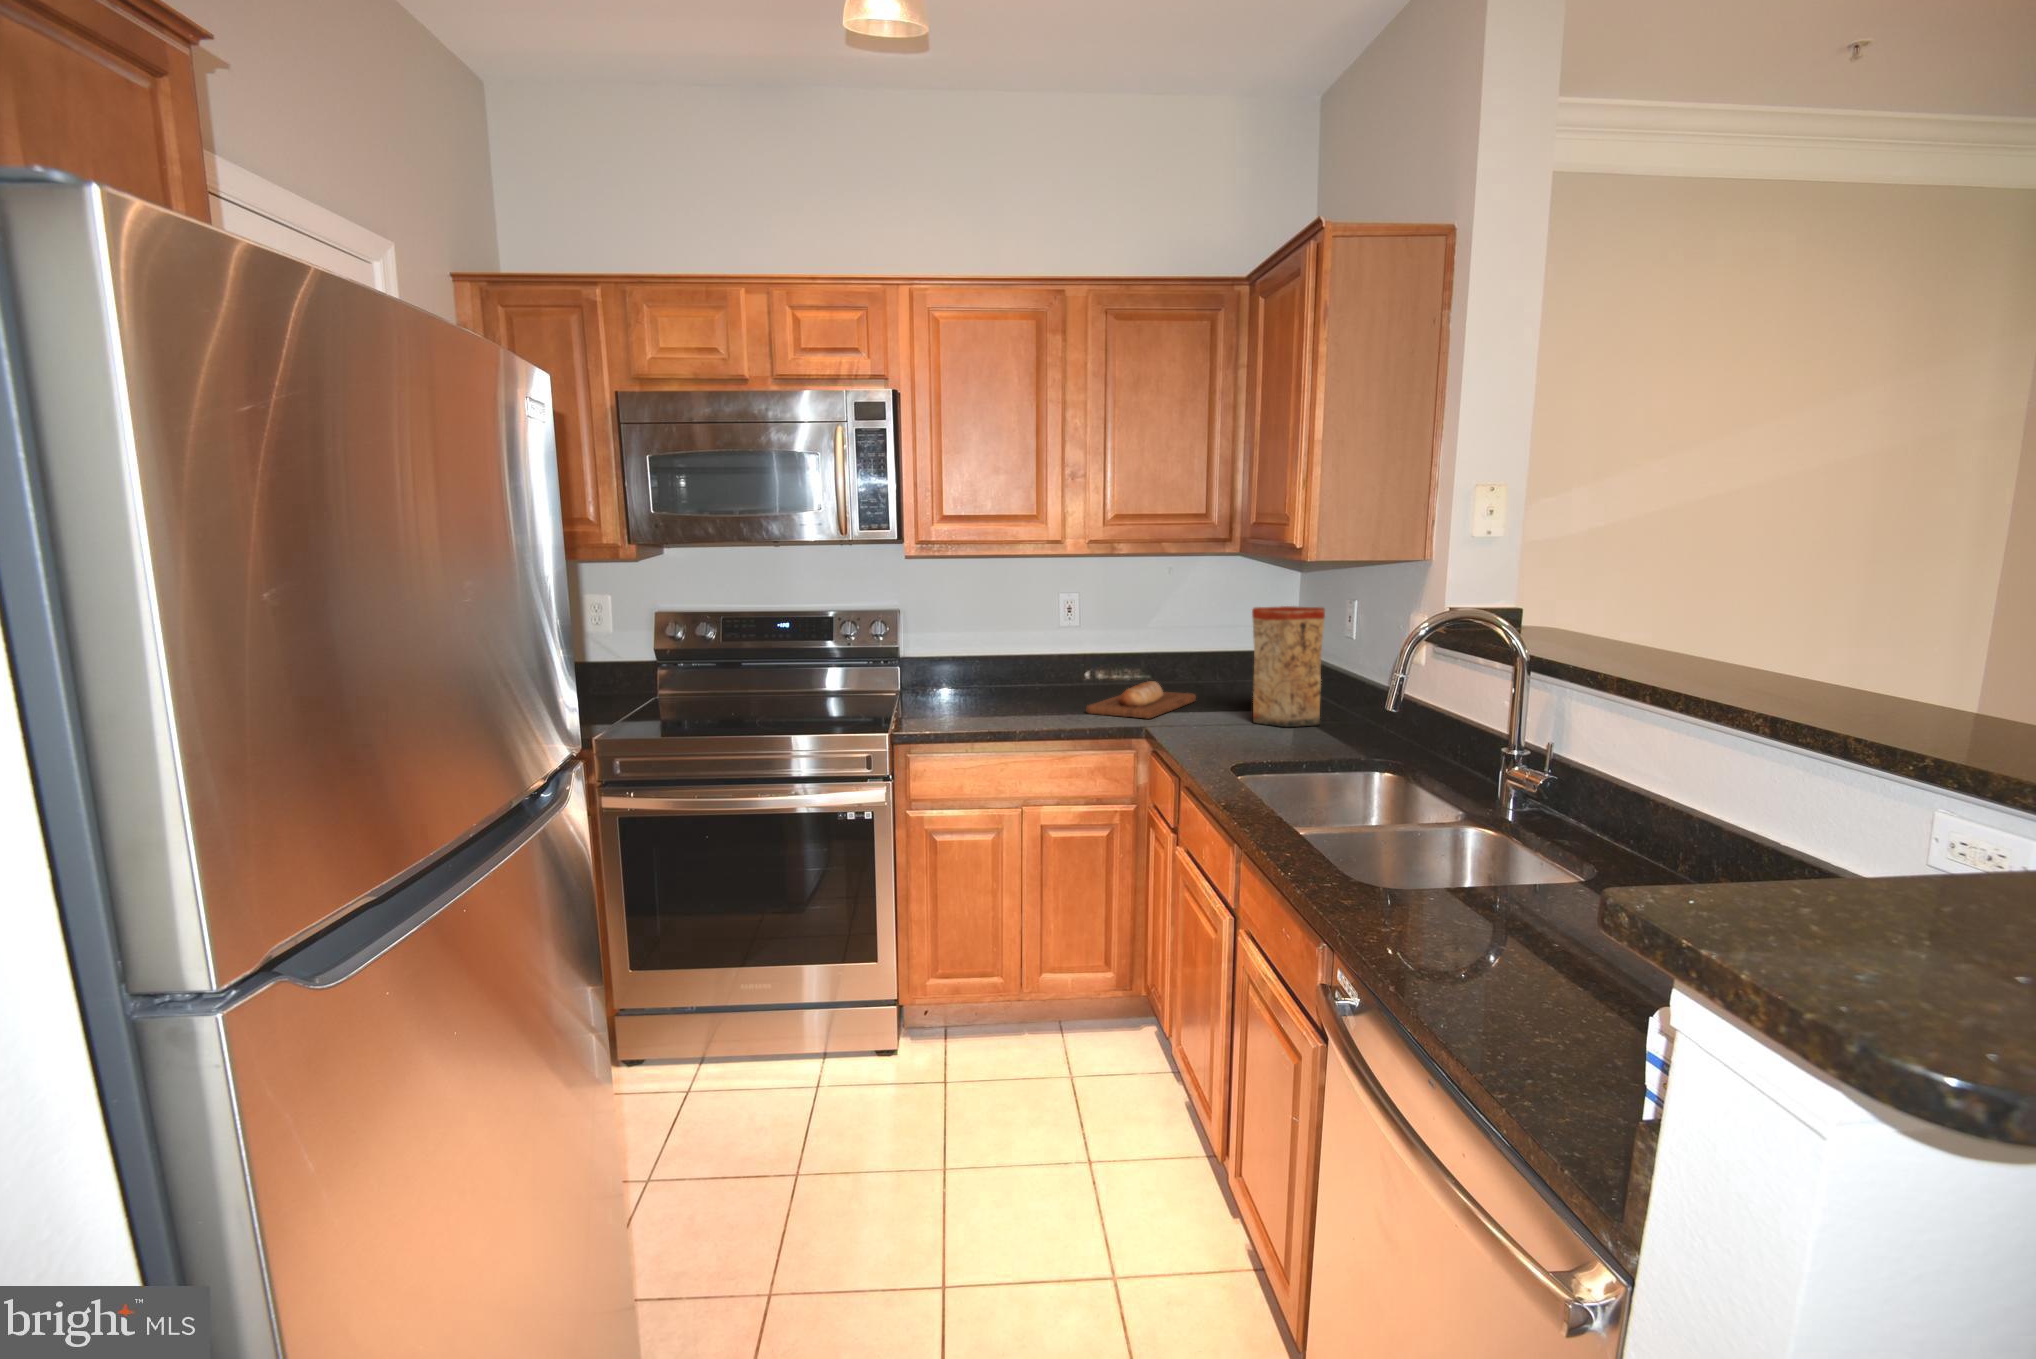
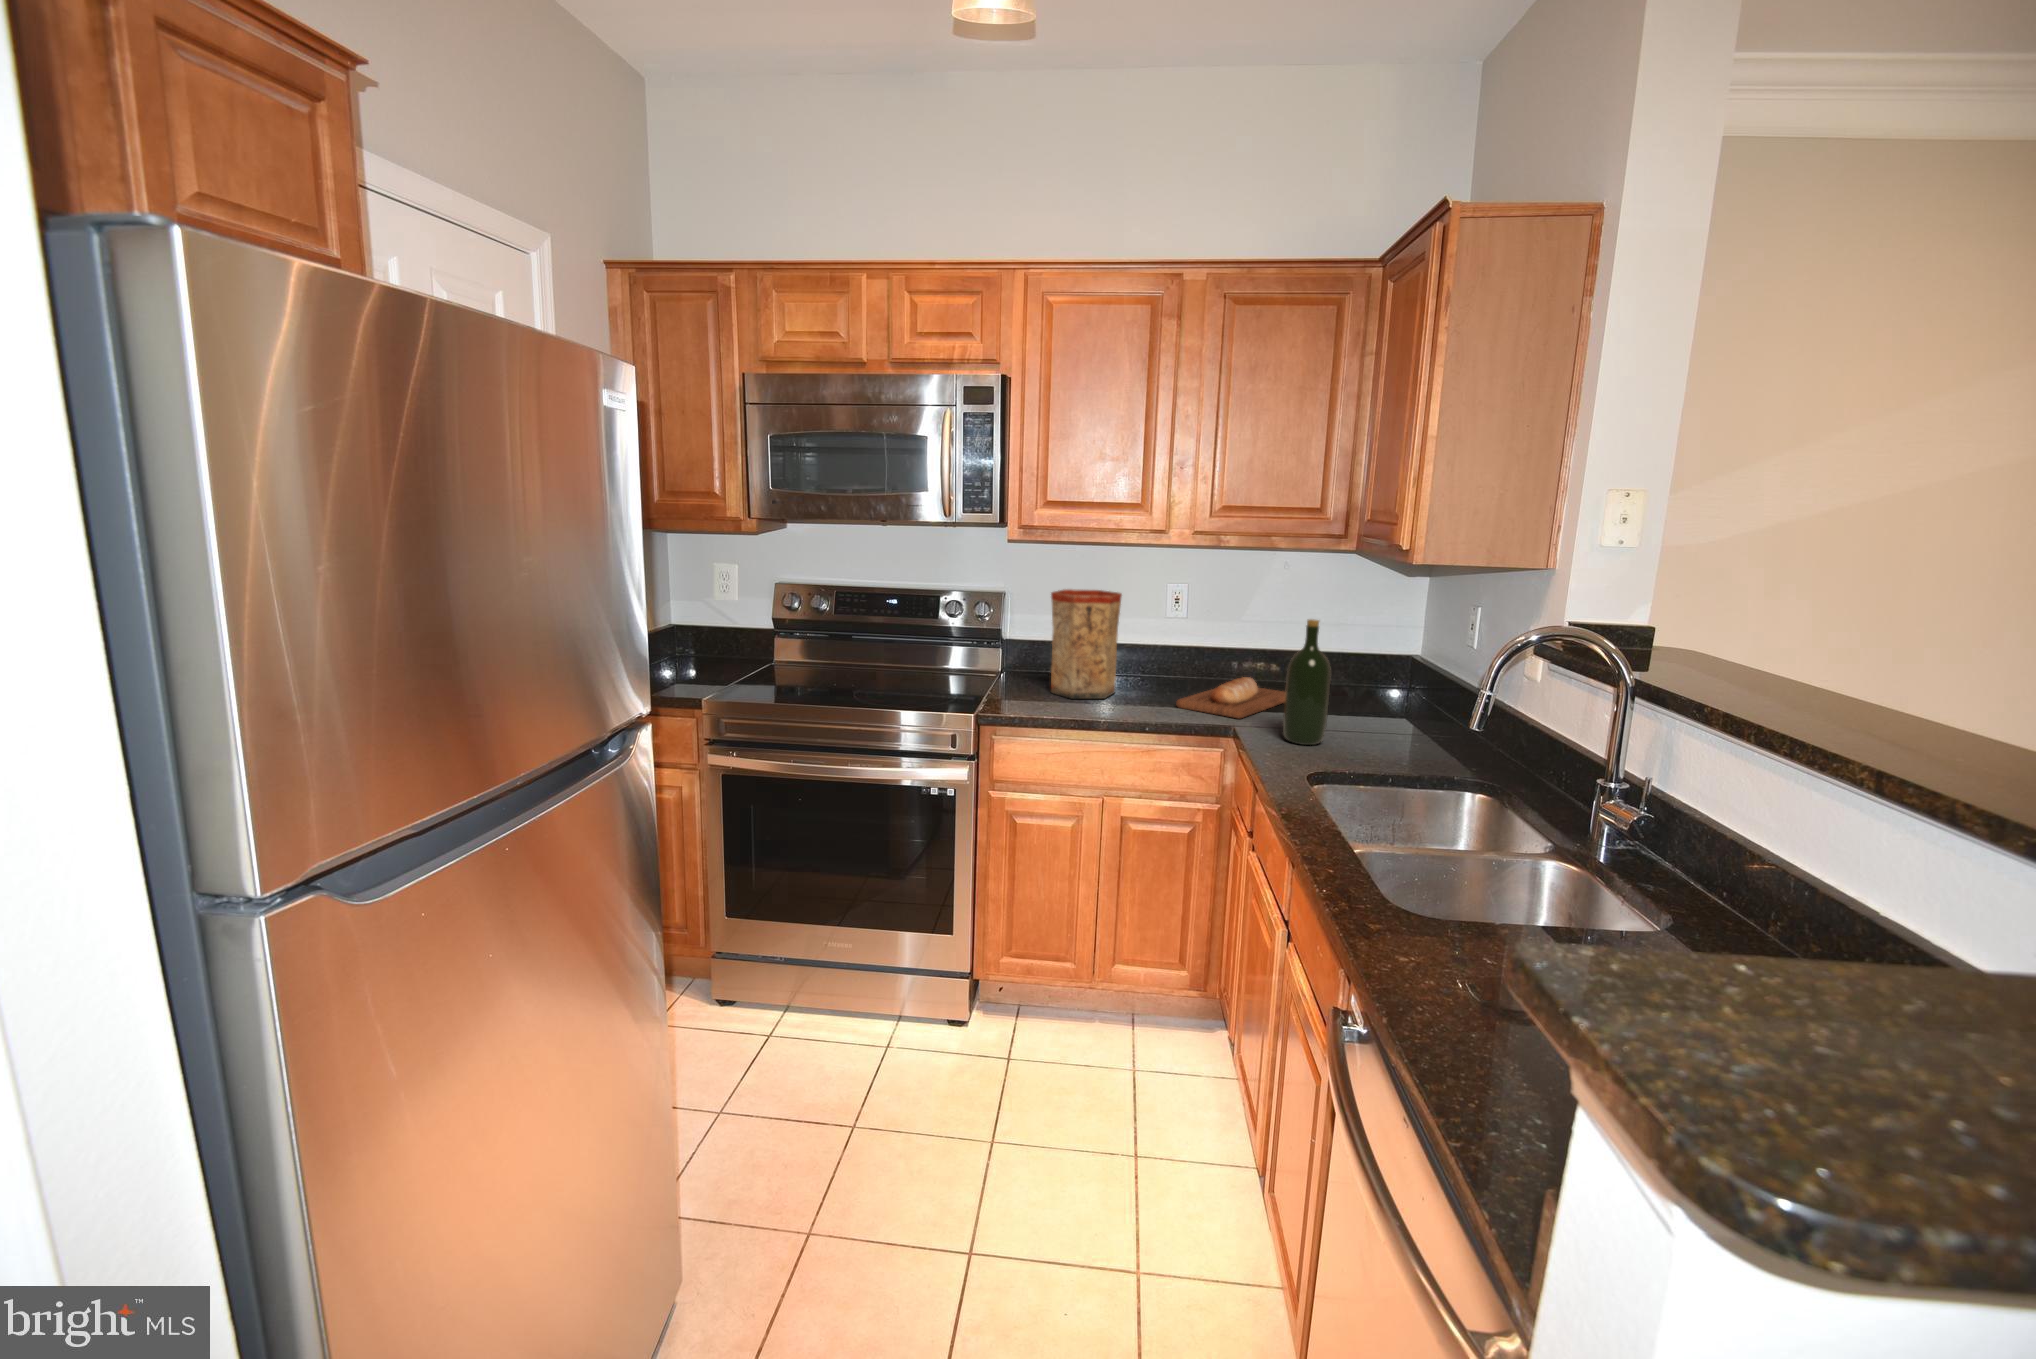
vase: present [1252,606,1325,727] -> present [1051,589,1122,699]
wine bottle: none [1193,613,1234,735] -> present [1283,619,1331,745]

